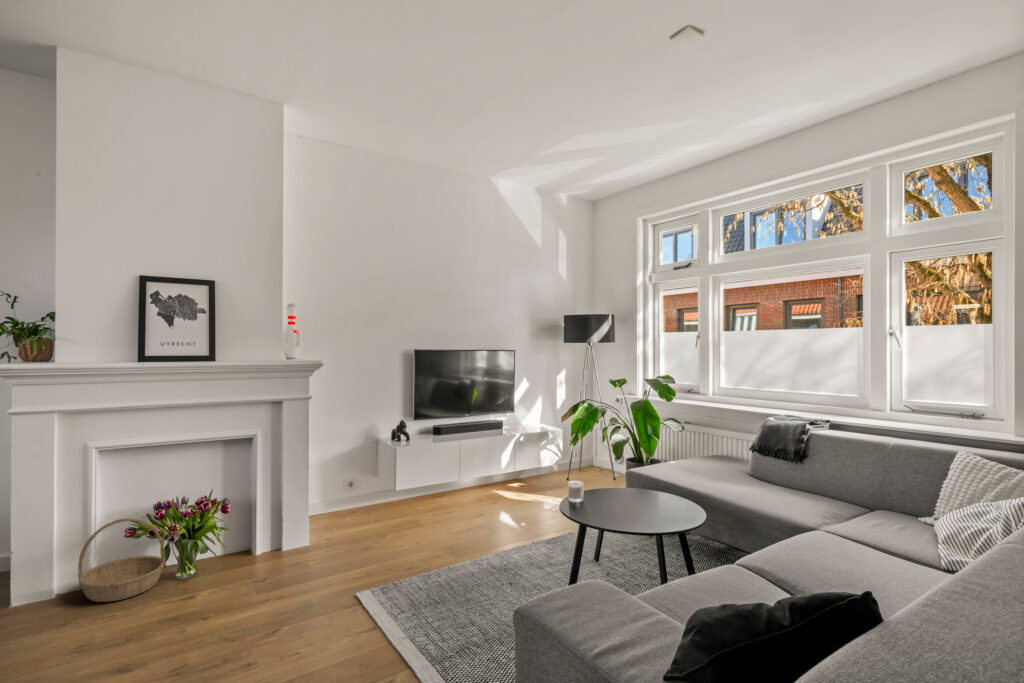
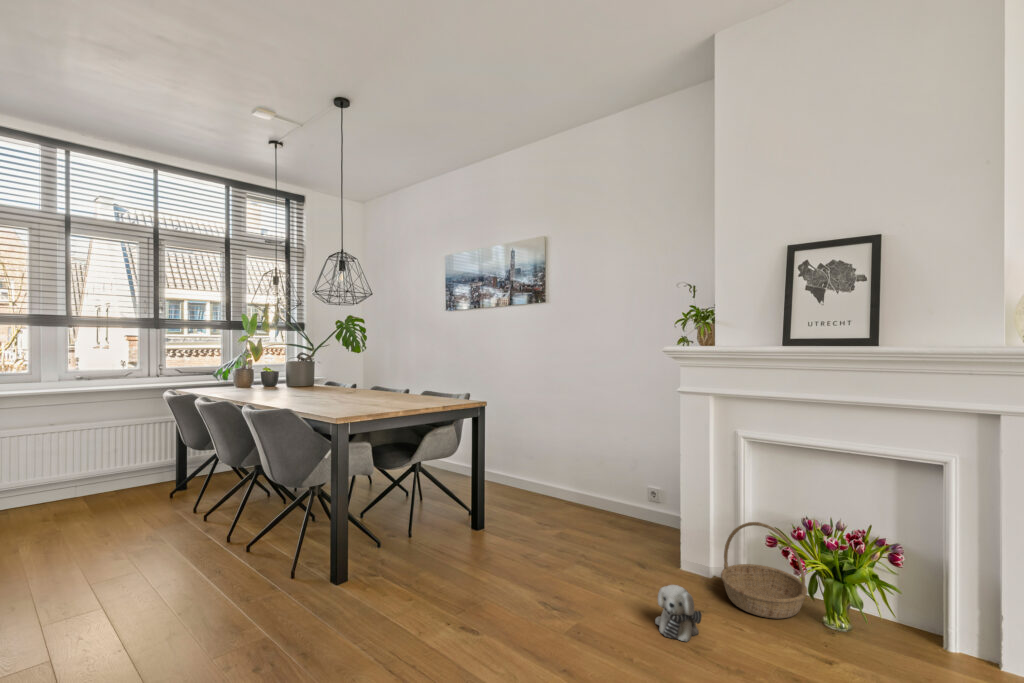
plush toy: none [29,600,90,657] -> present [655,585,702,642]

